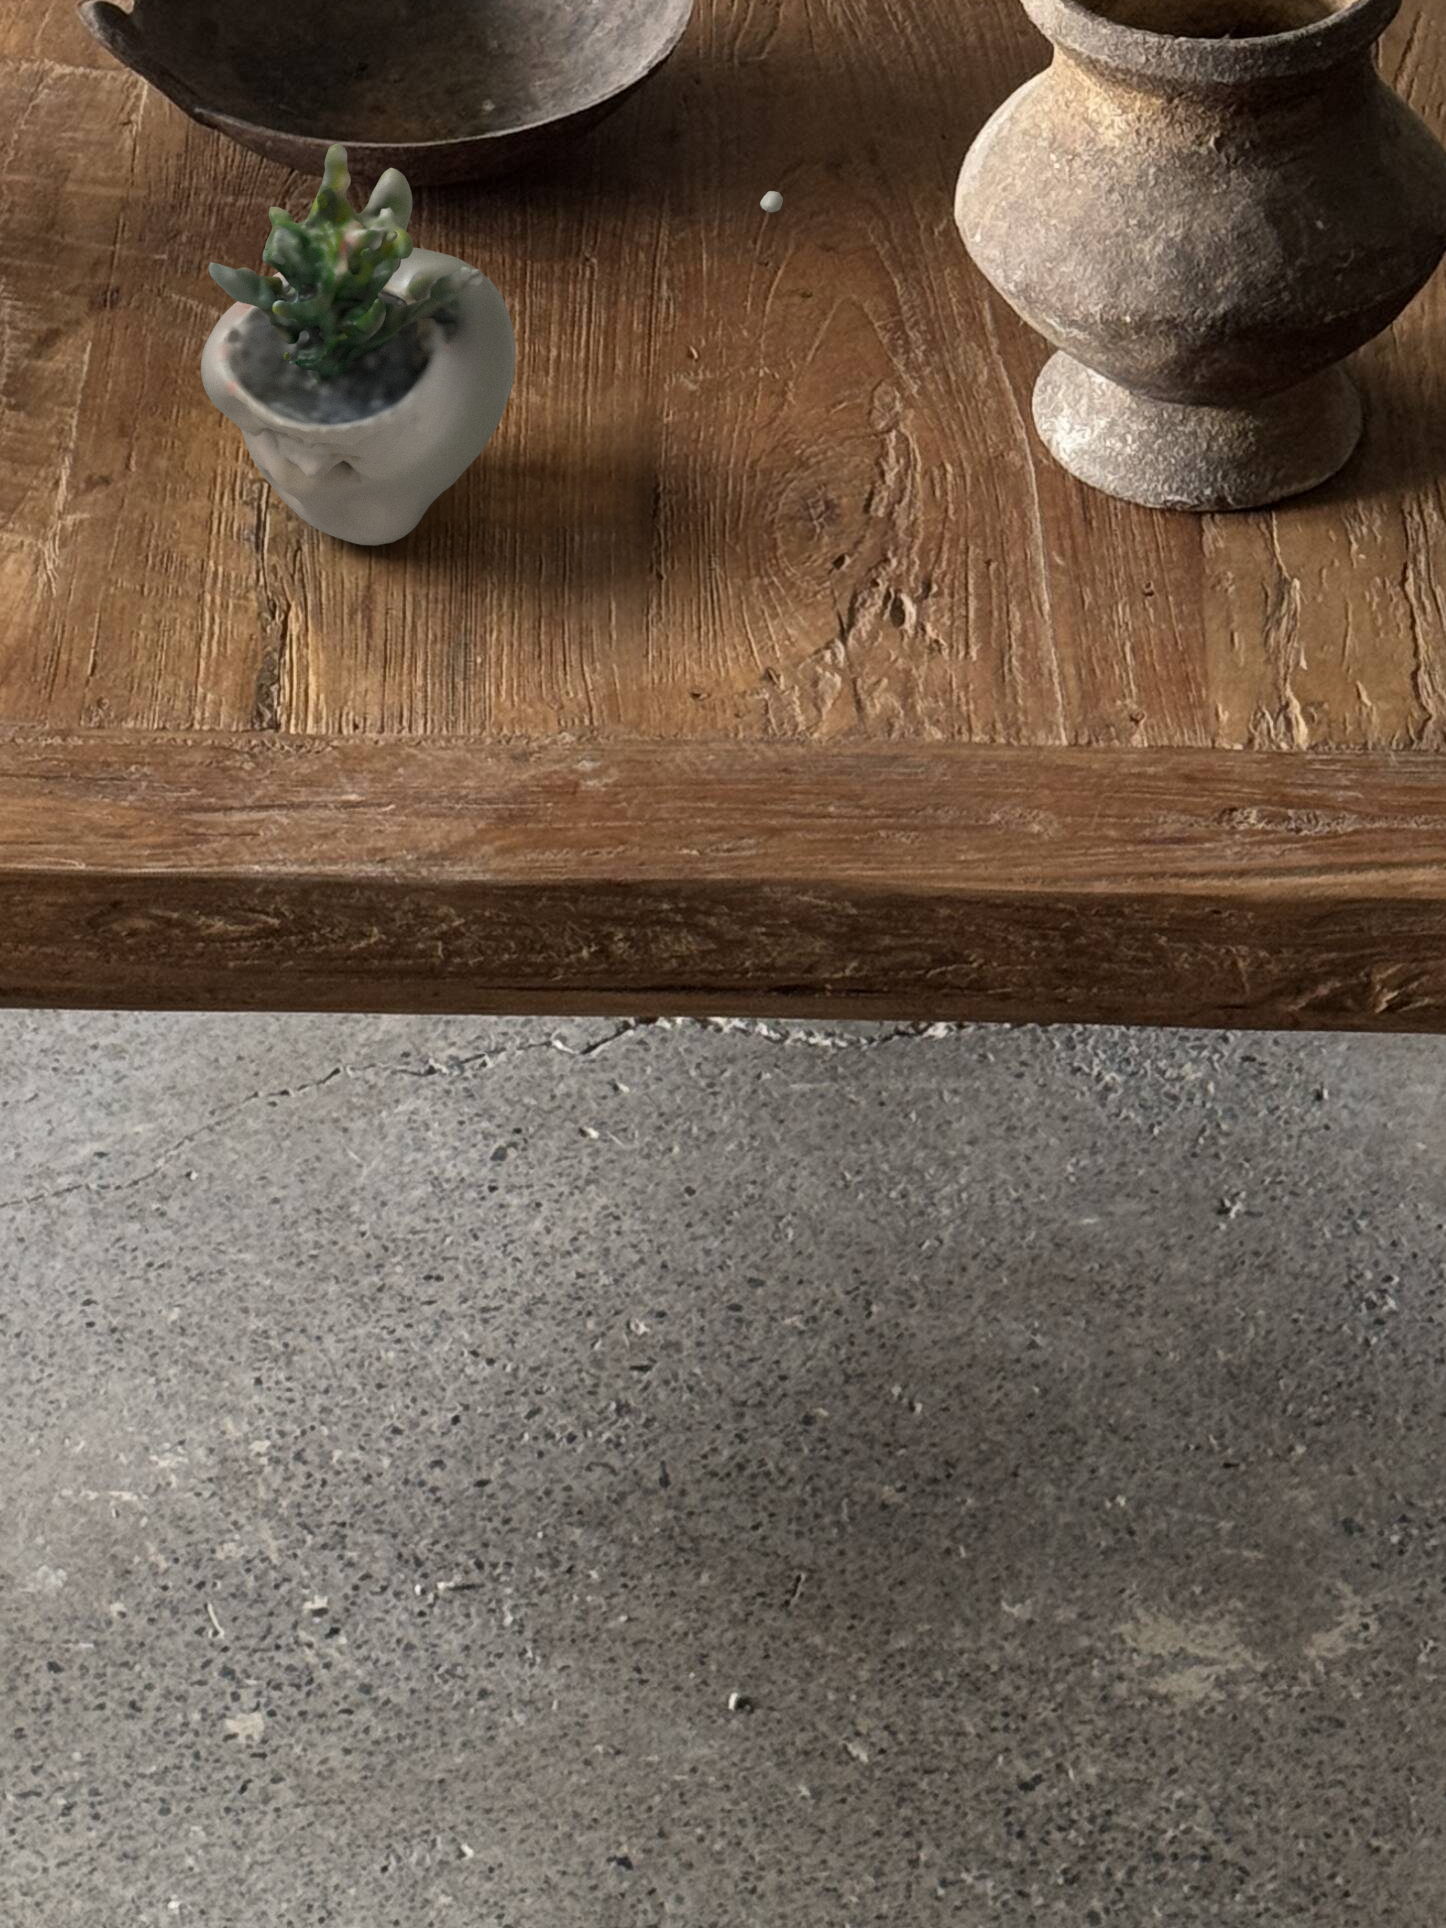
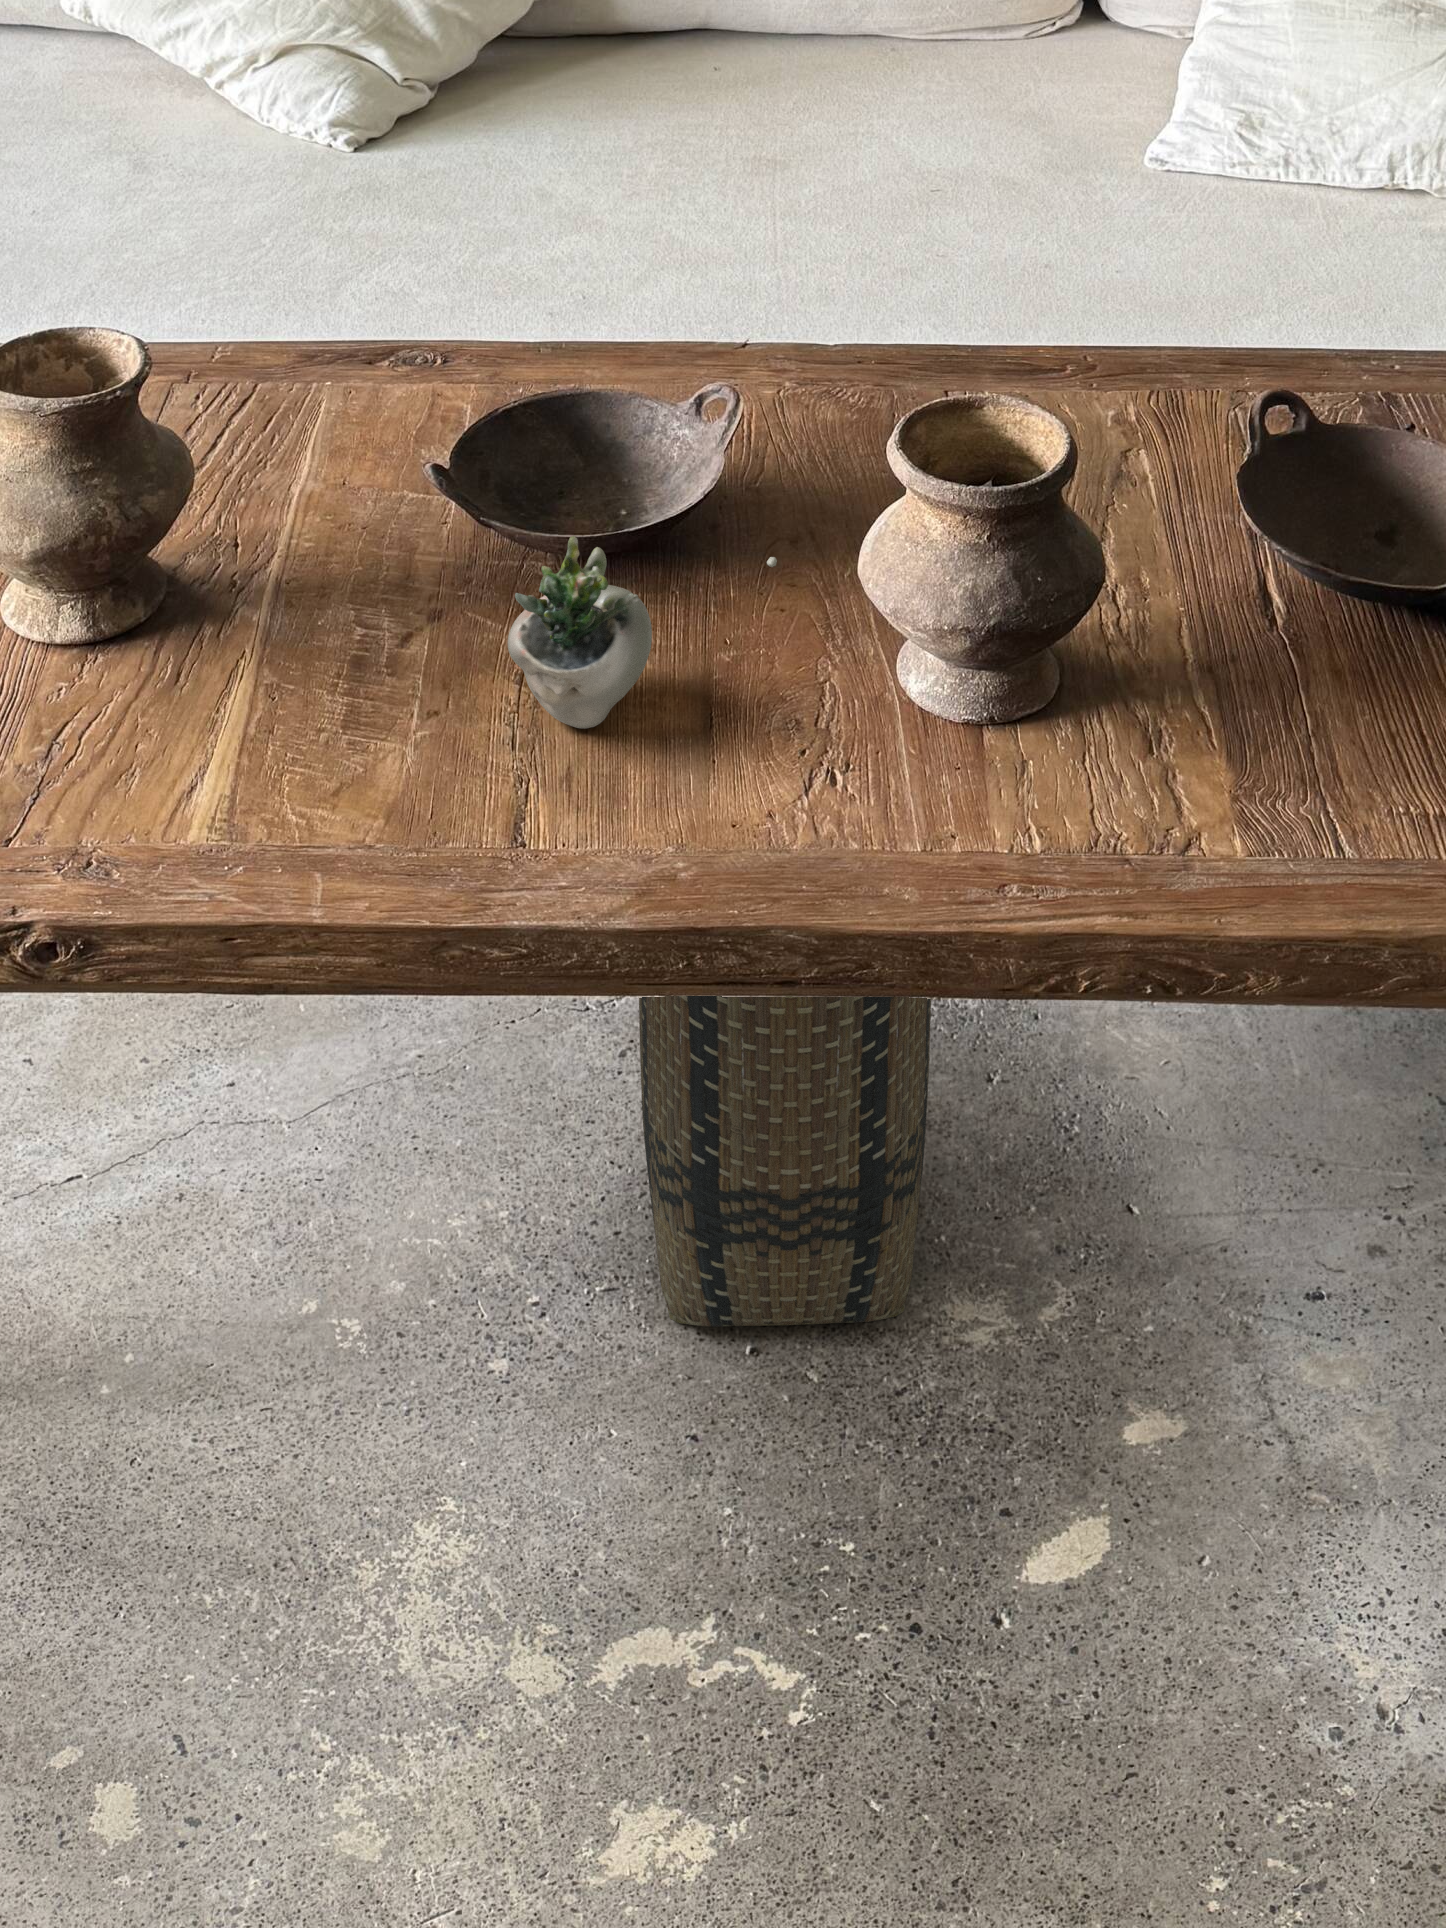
basket: none [501,520,1126,1661] -> present [639,996,931,1326]

